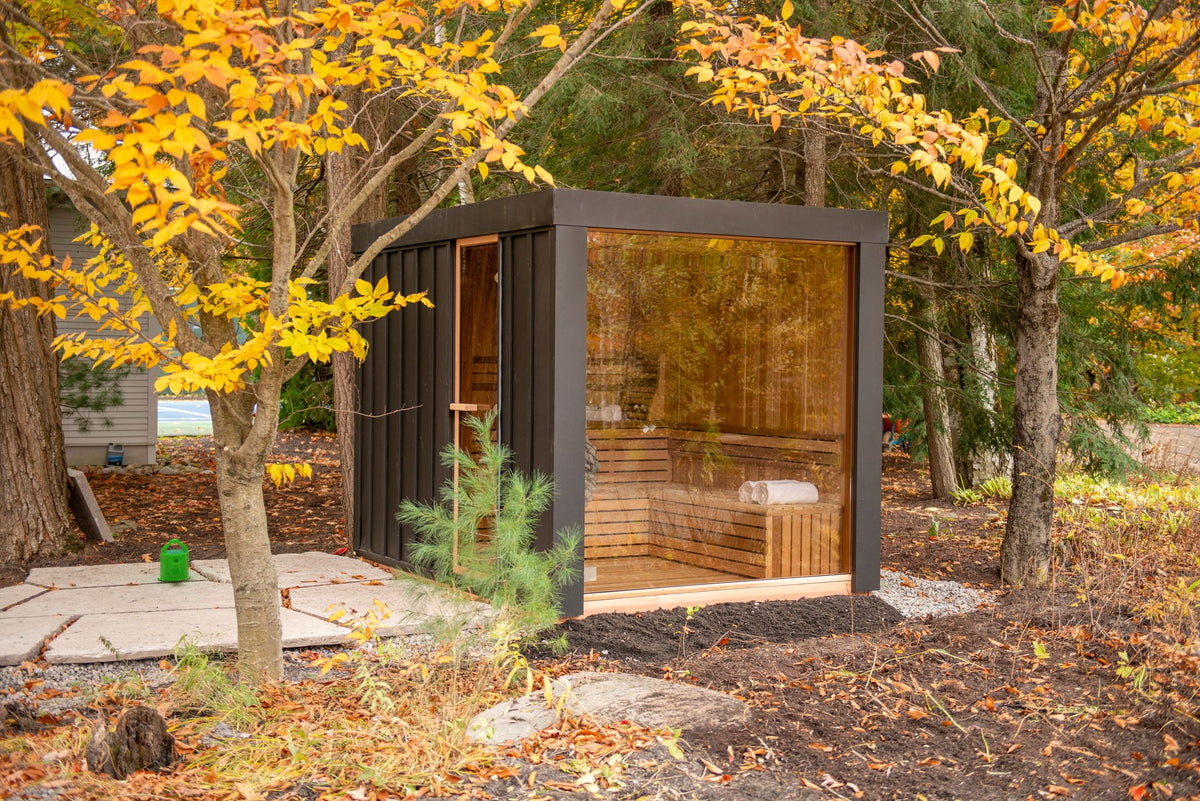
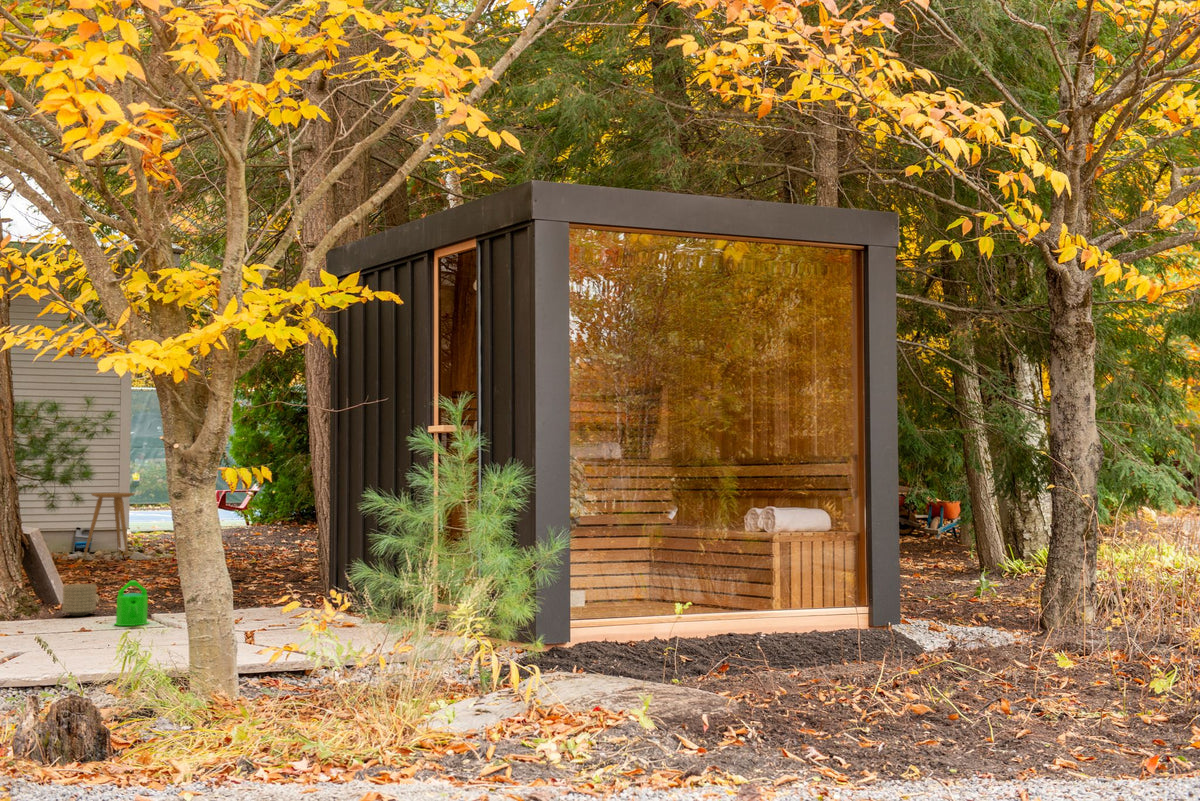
side table: none [118,412,164,472] -> present [84,493,134,556]
planter: none [108,533,139,564] -> present [62,584,96,616]

